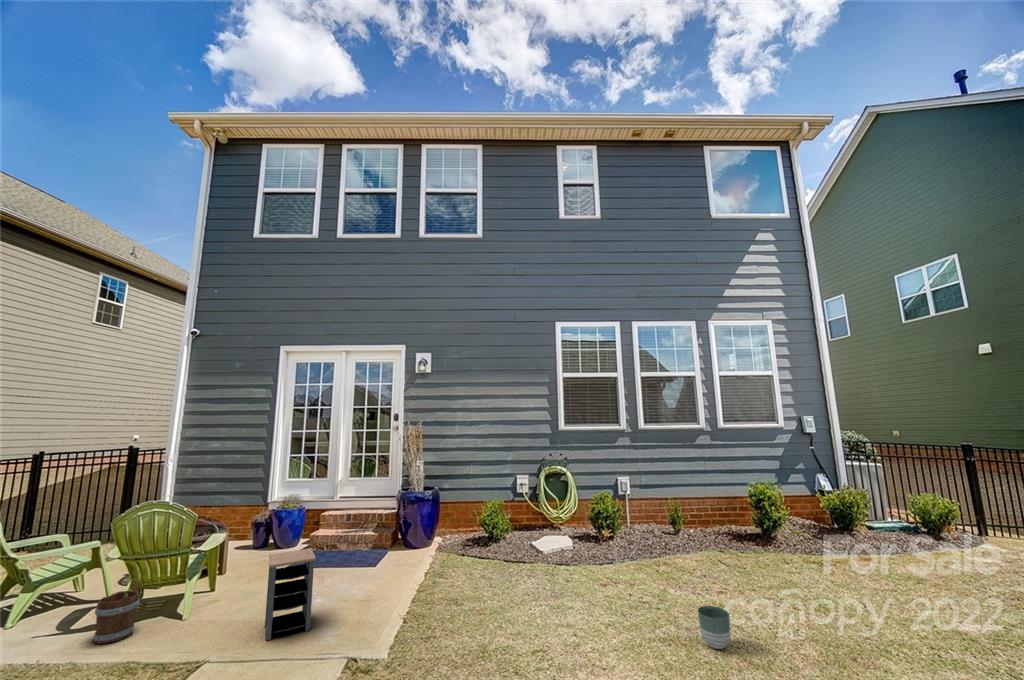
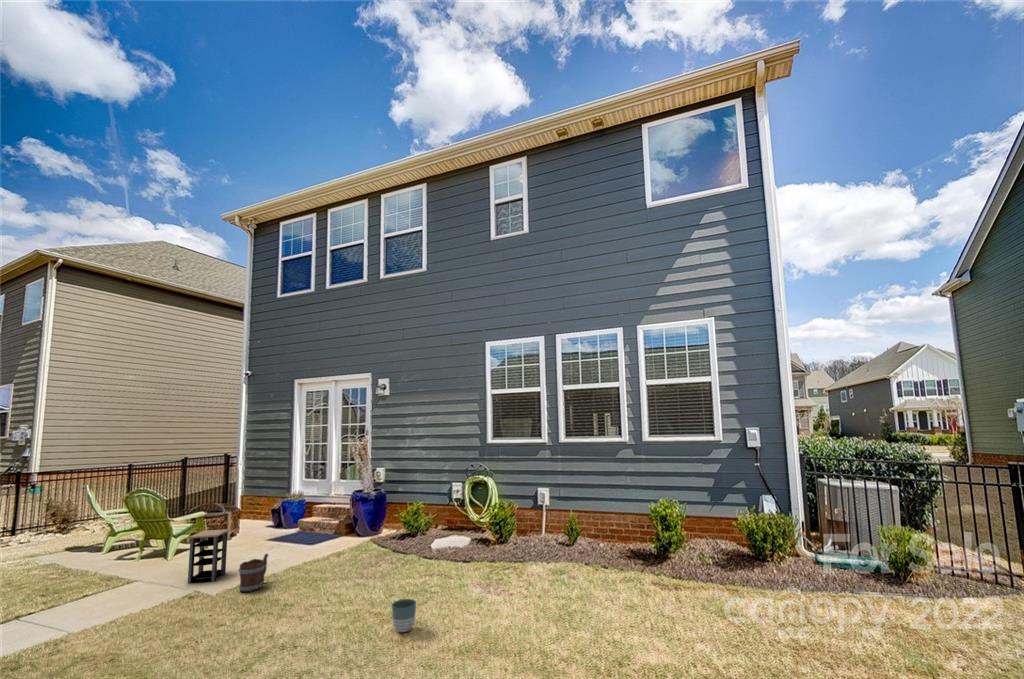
bucket: present [94,582,140,644] -> present [239,554,268,592]

